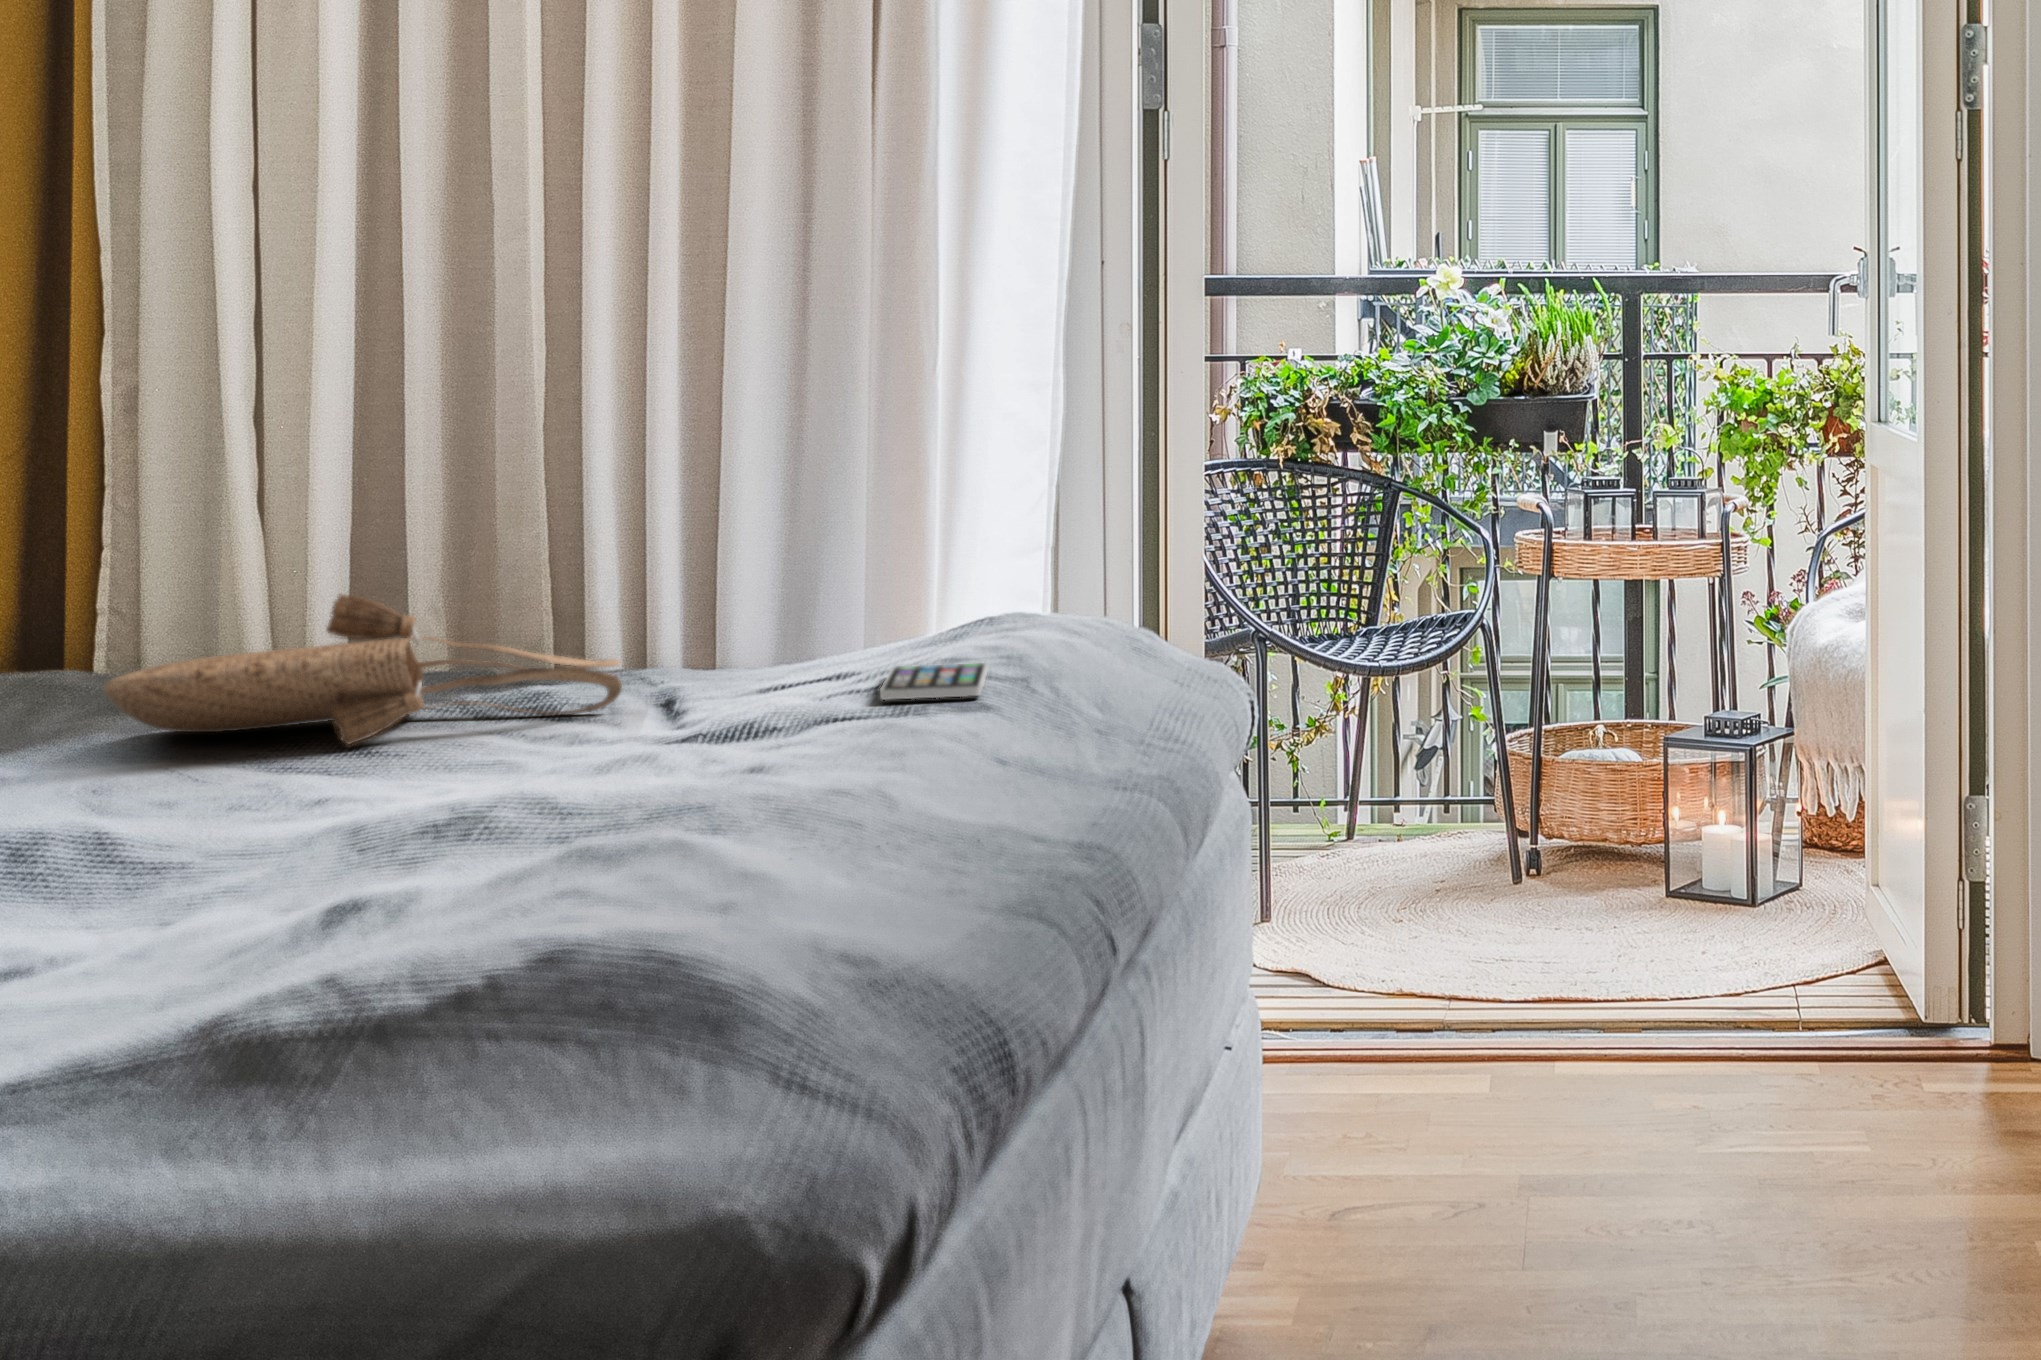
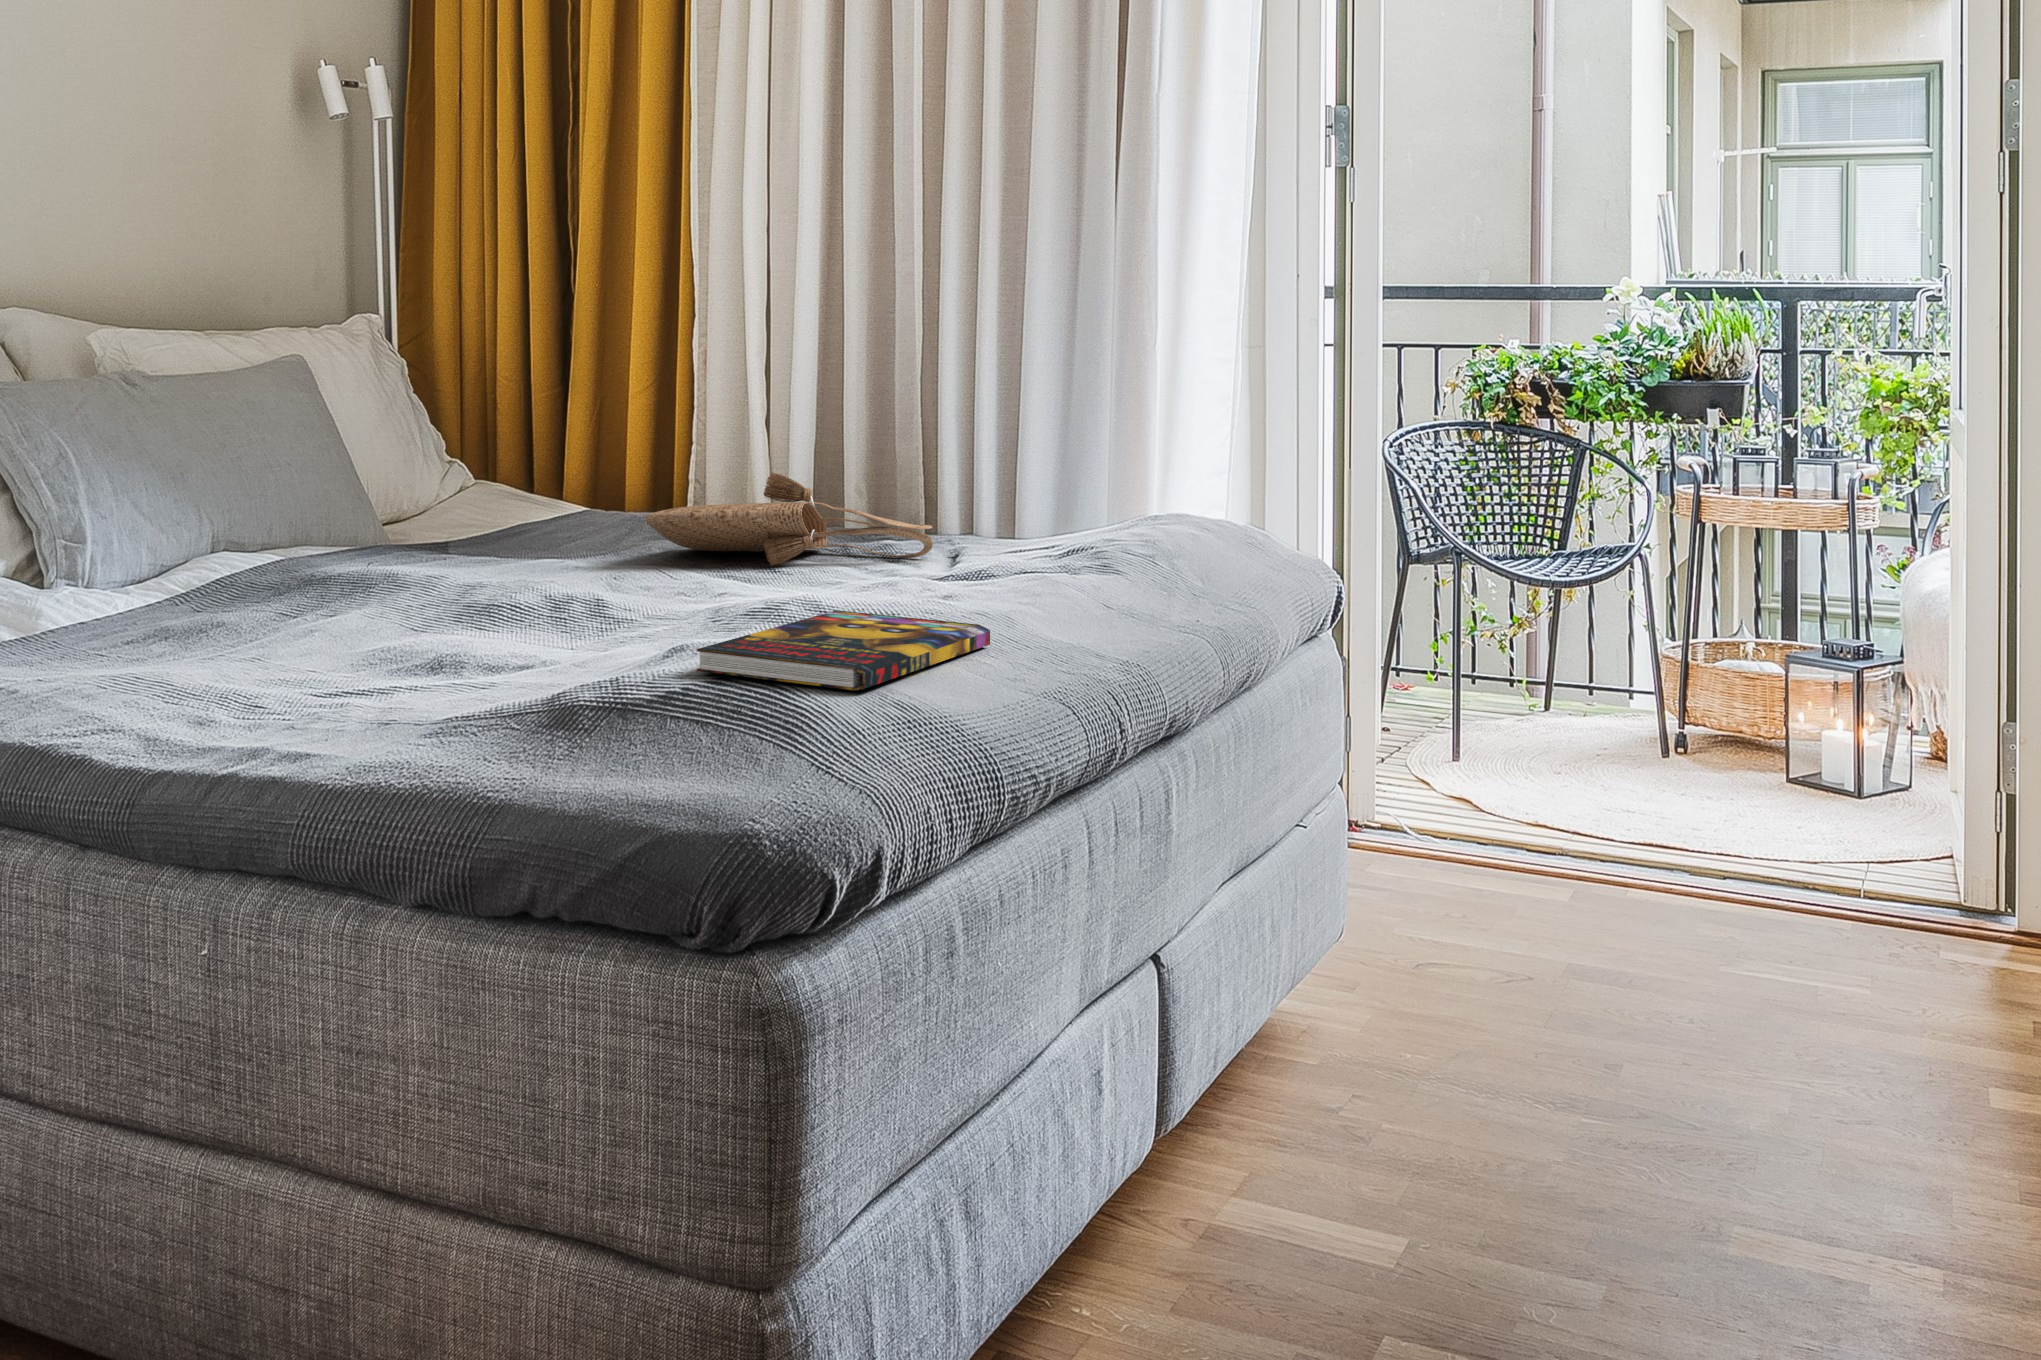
smartphone: present [880,663,987,700] -> none [1065,543,1149,565]
book: none [417,810,885,942] -> present [697,610,990,690]

